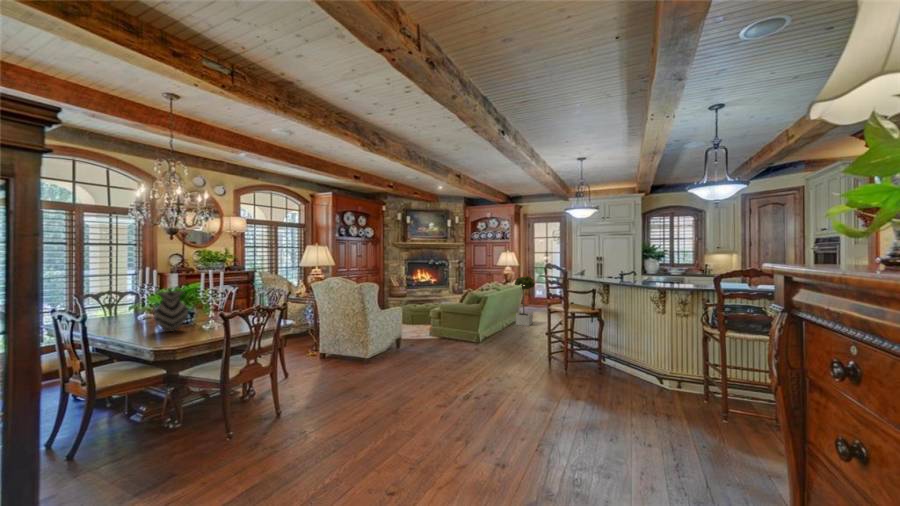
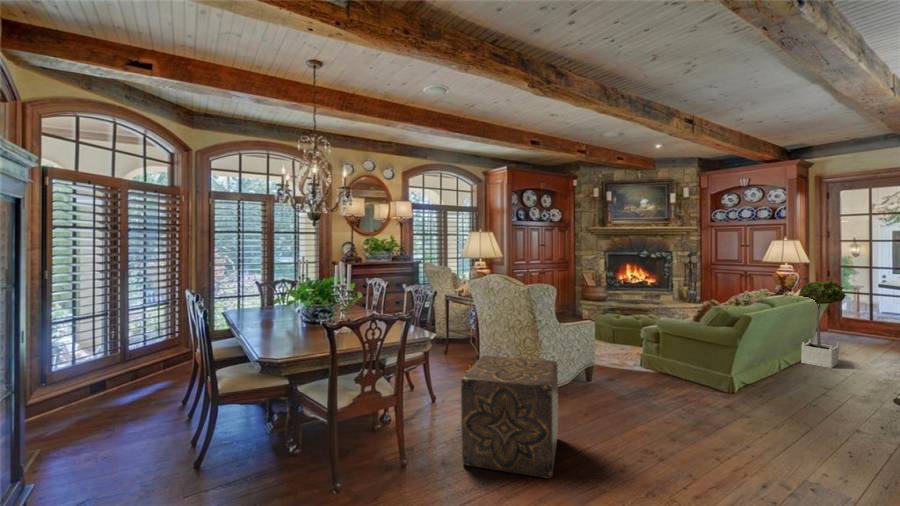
vase: present [154,291,188,332] -> none [276,287,312,336]
ottoman: none [321,331,383,405] -> present [461,356,558,478]

